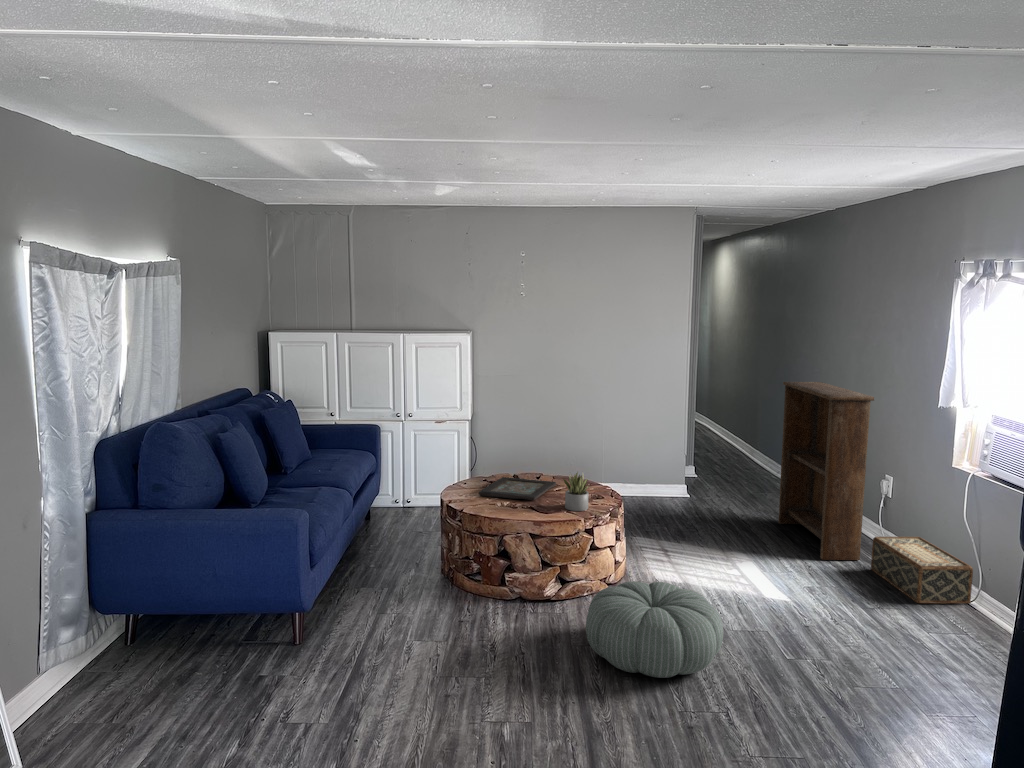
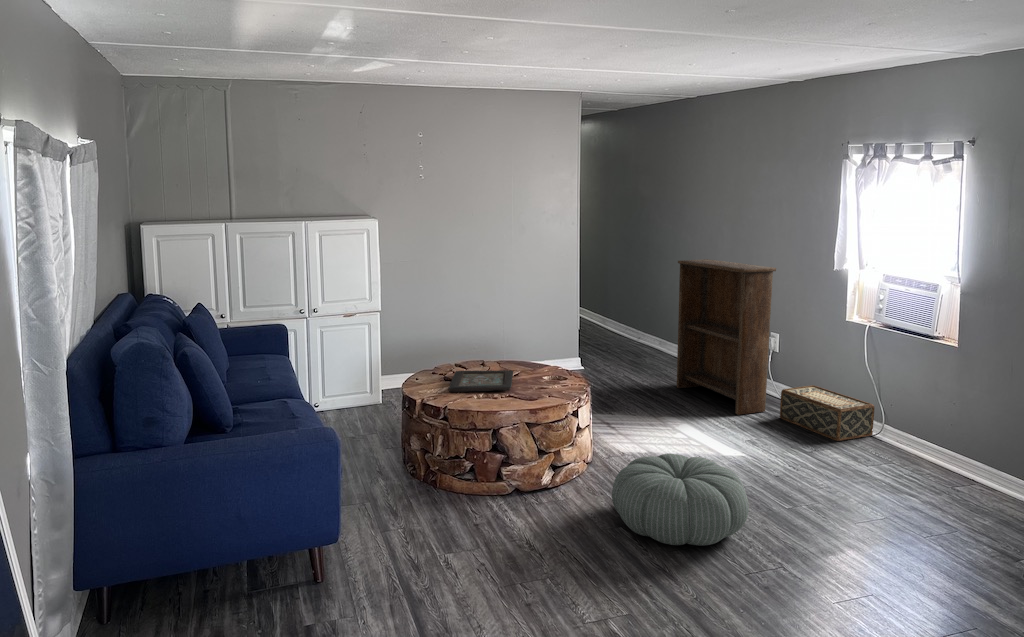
succulent plant: present [563,472,589,511] -> none [541,356,569,396]

